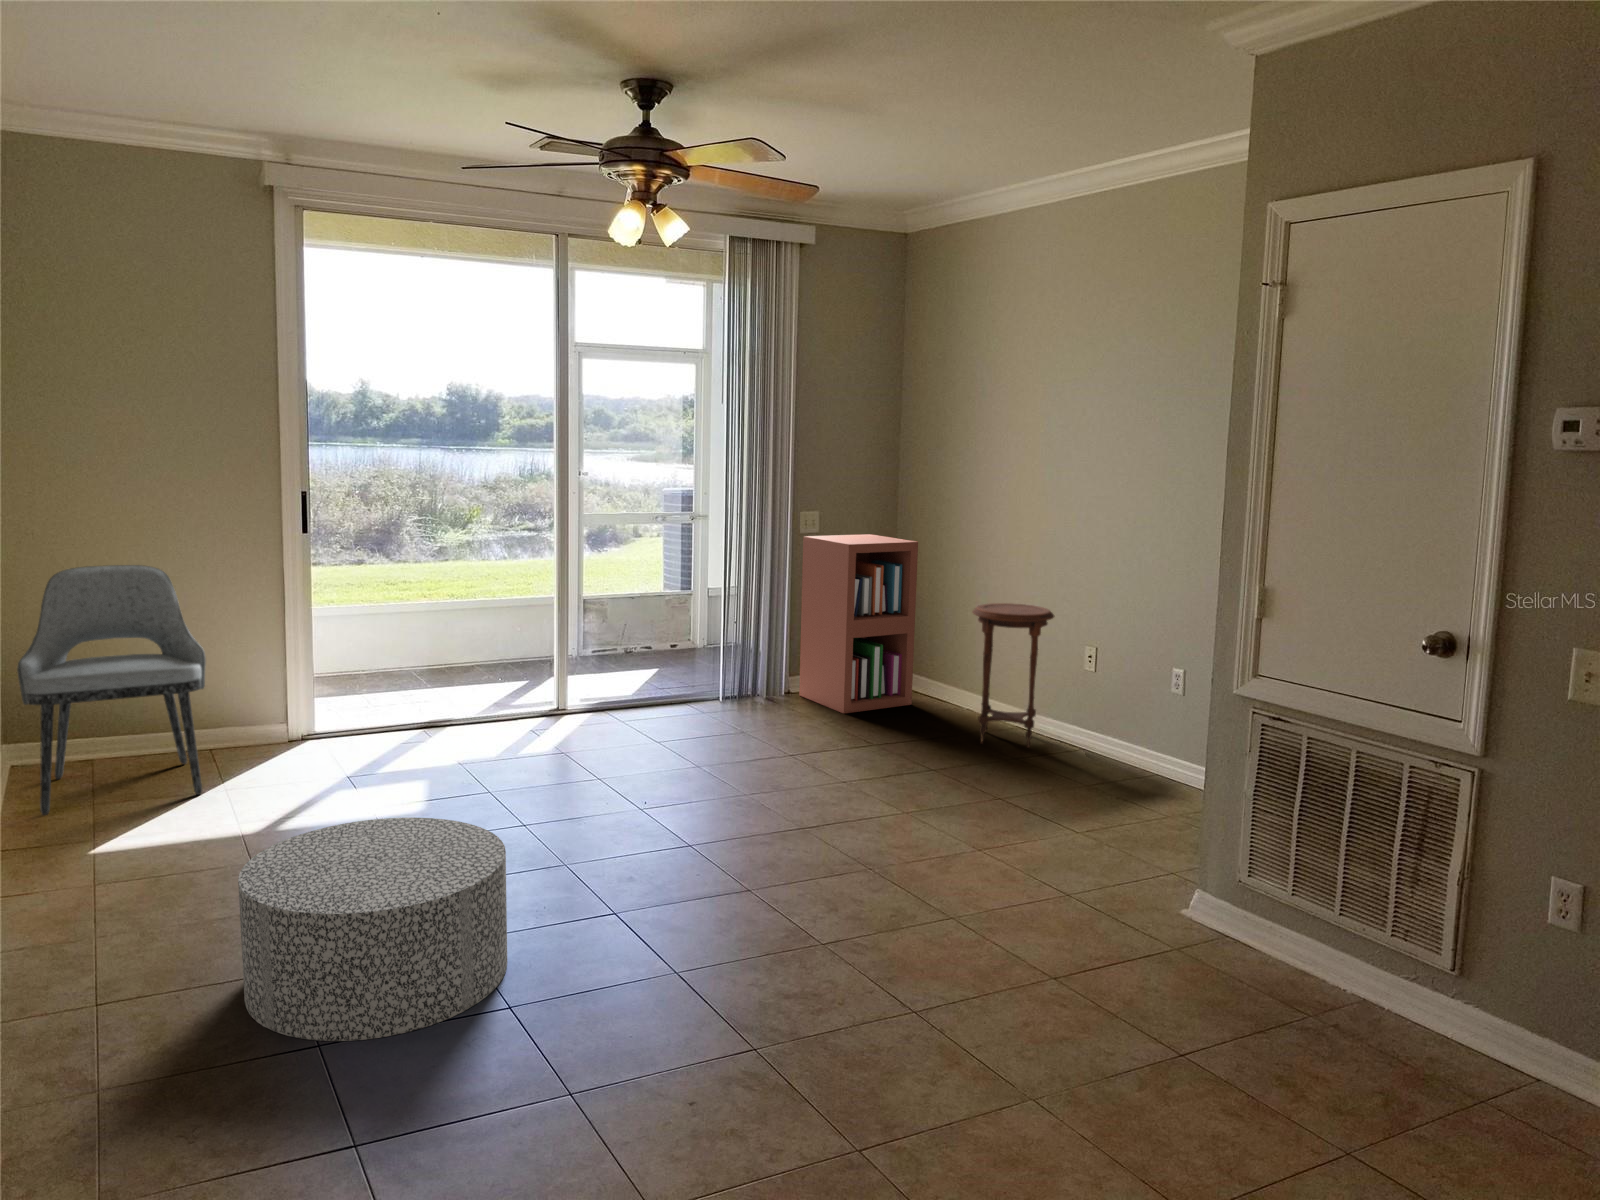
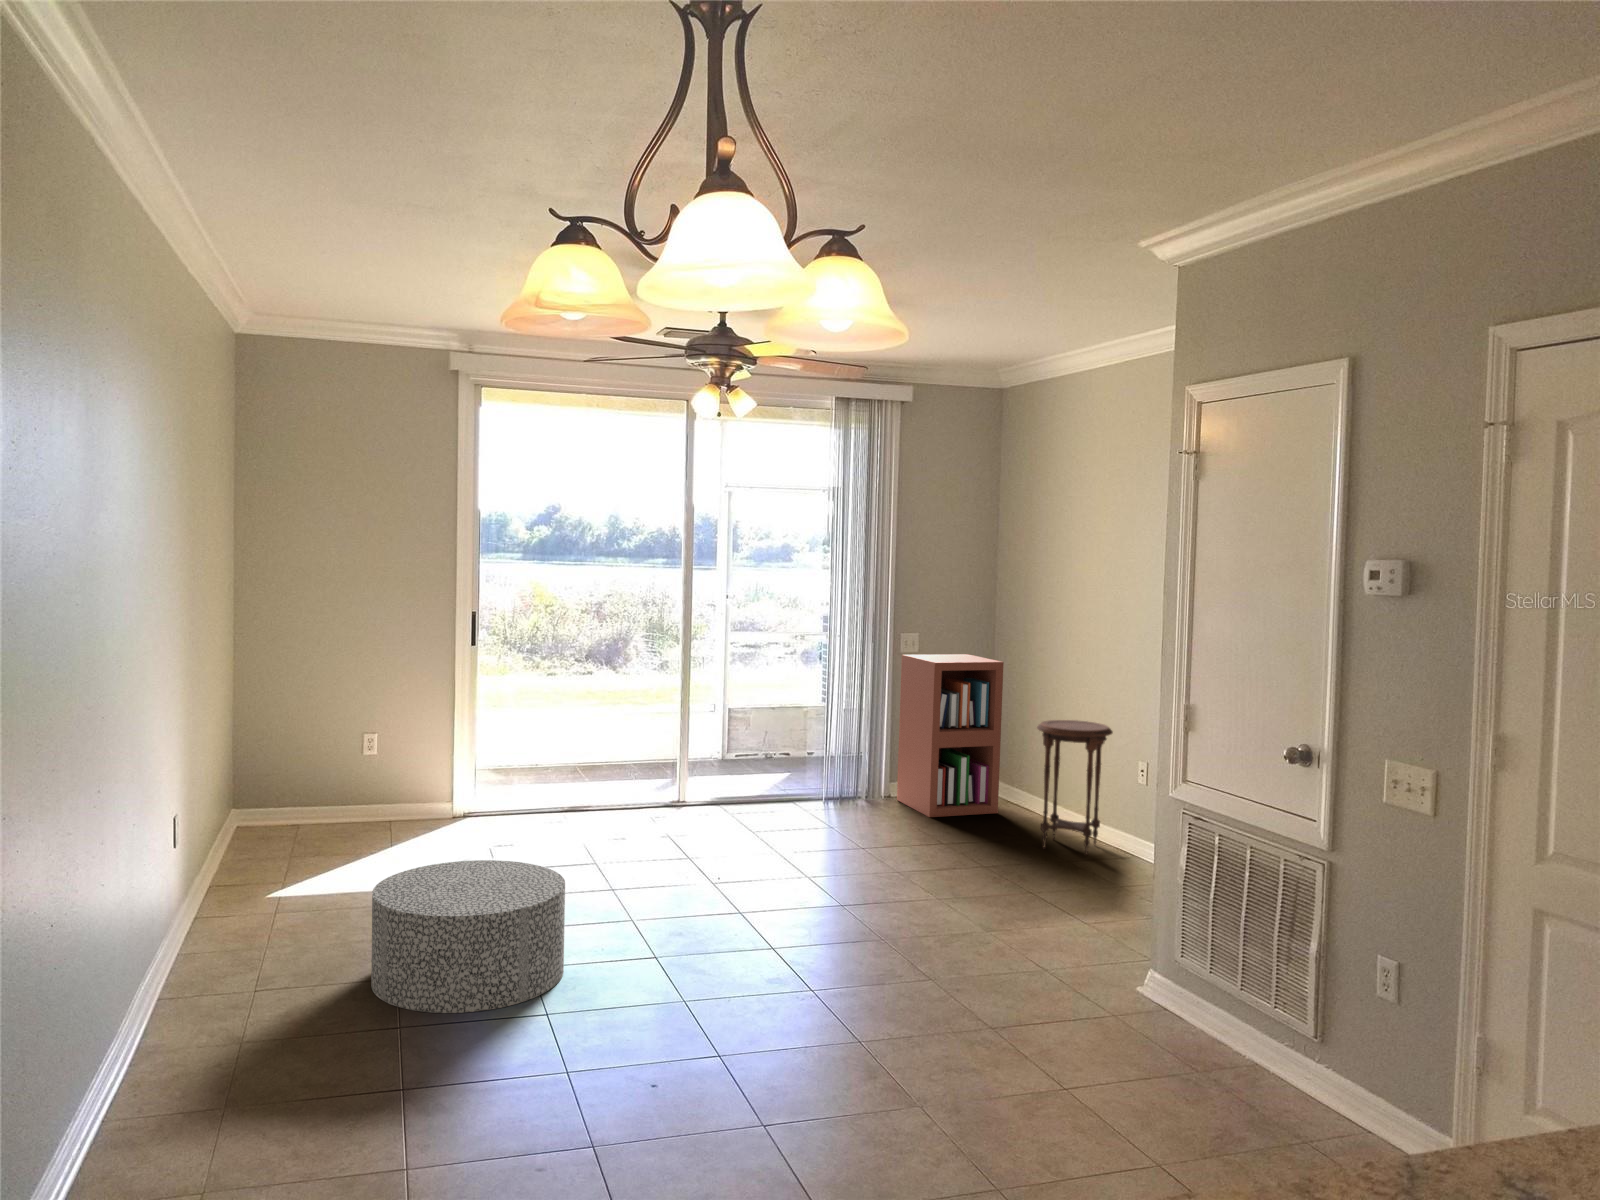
dining chair: present [17,565,206,815] -> none [255,664,389,854]

